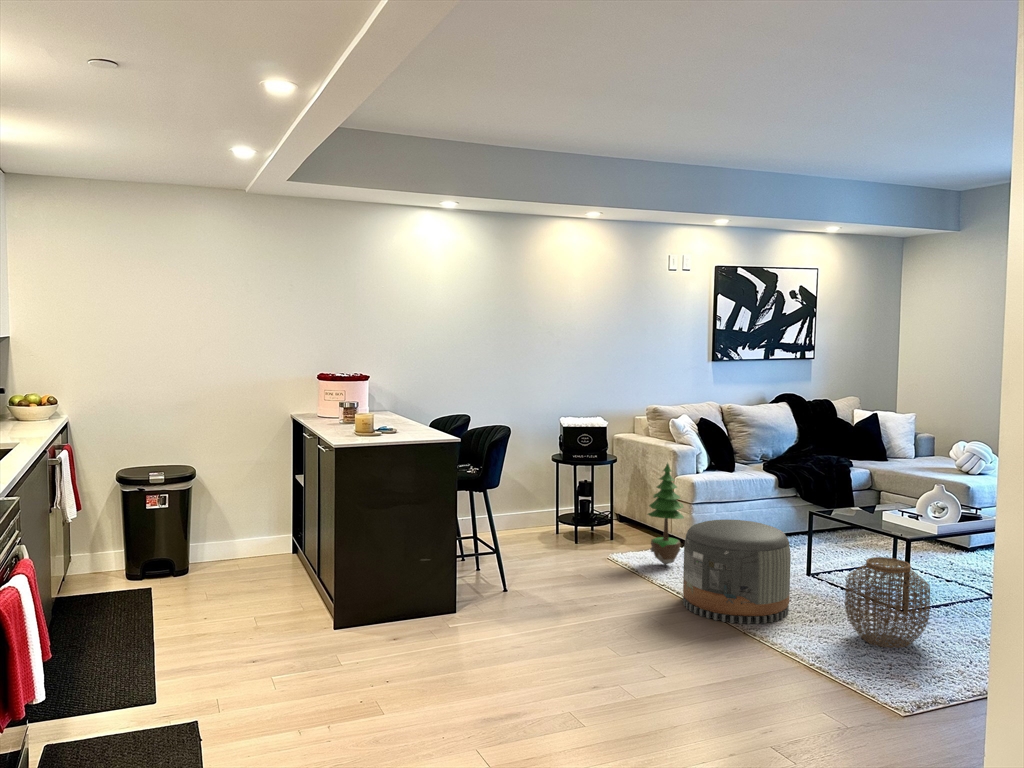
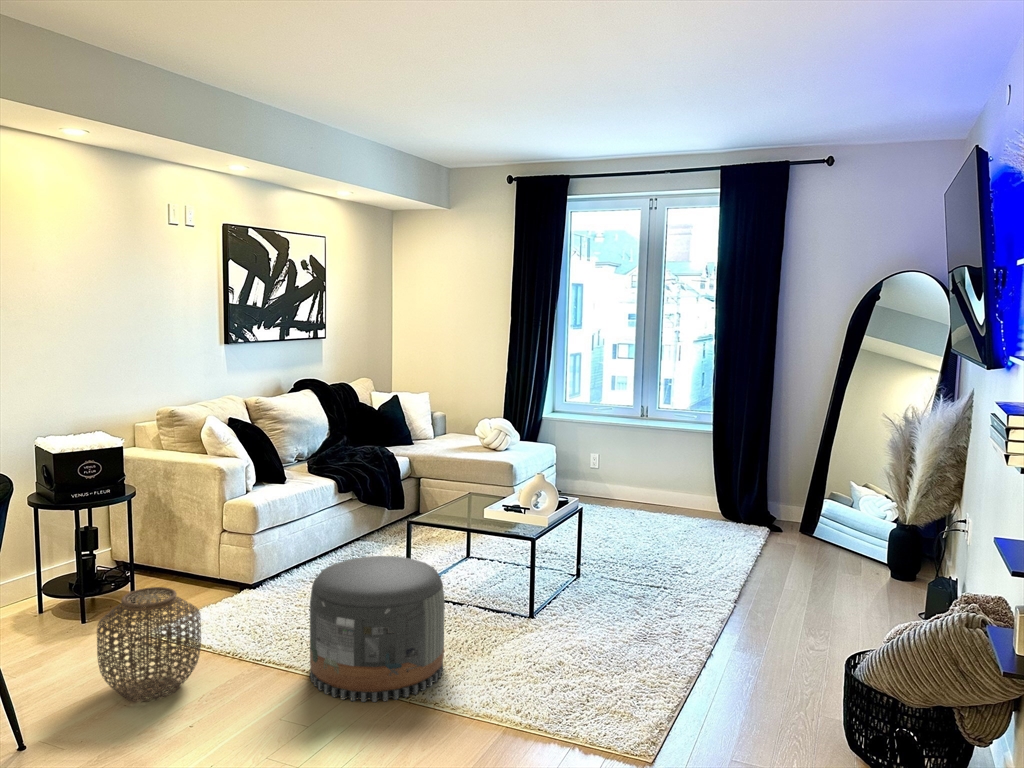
potted tree: present [648,463,684,565] -> none [215,490,268,627]
woven basket: present [845,557,930,648] -> present [97,587,201,701]

